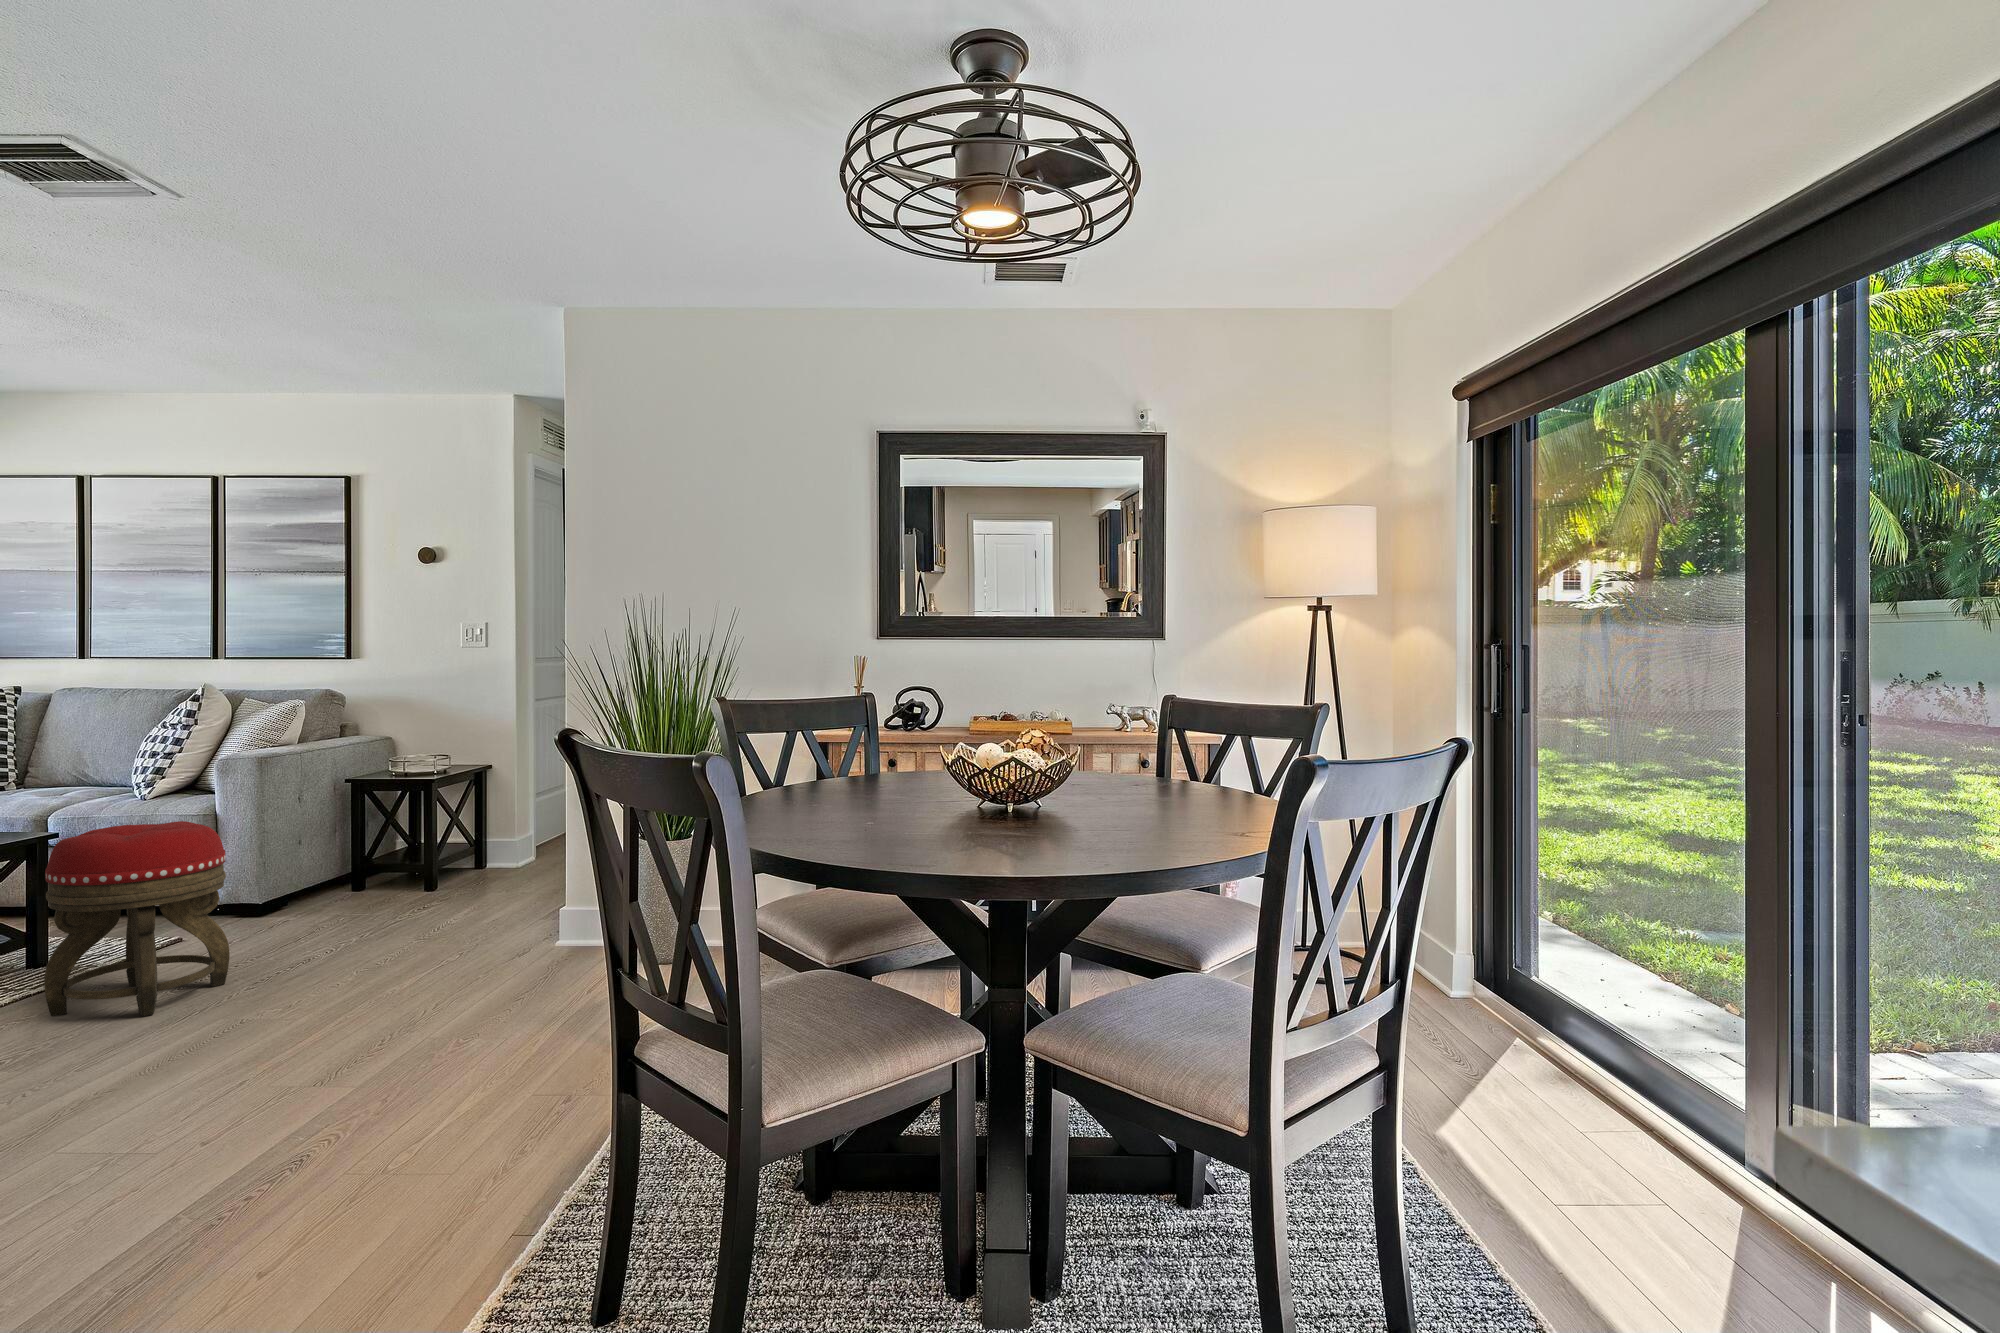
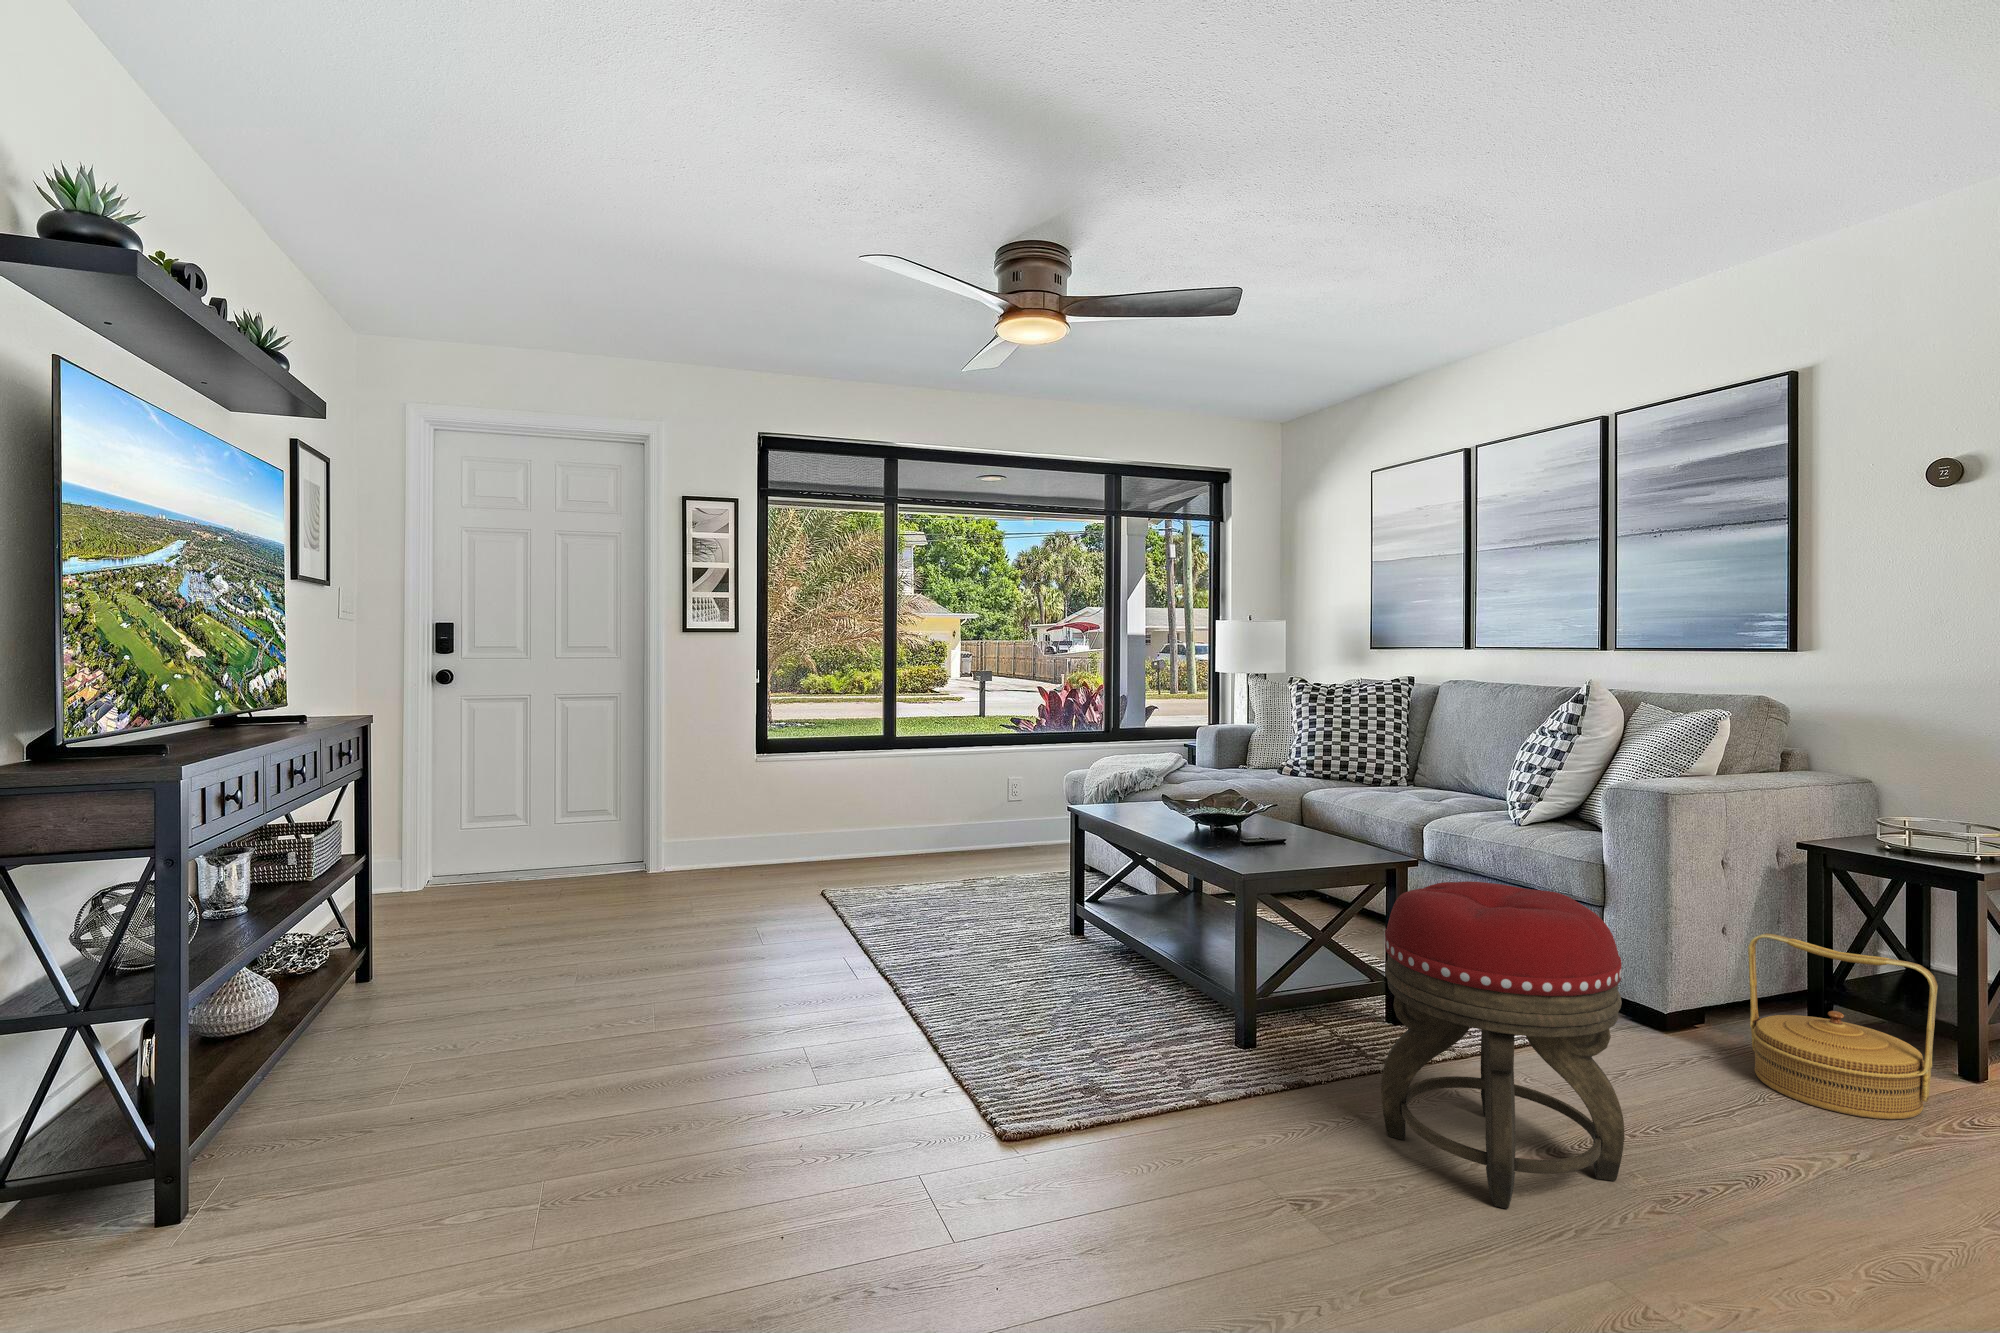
basket: none [312,832,407,925] -> present [1748,933,1938,1120]

